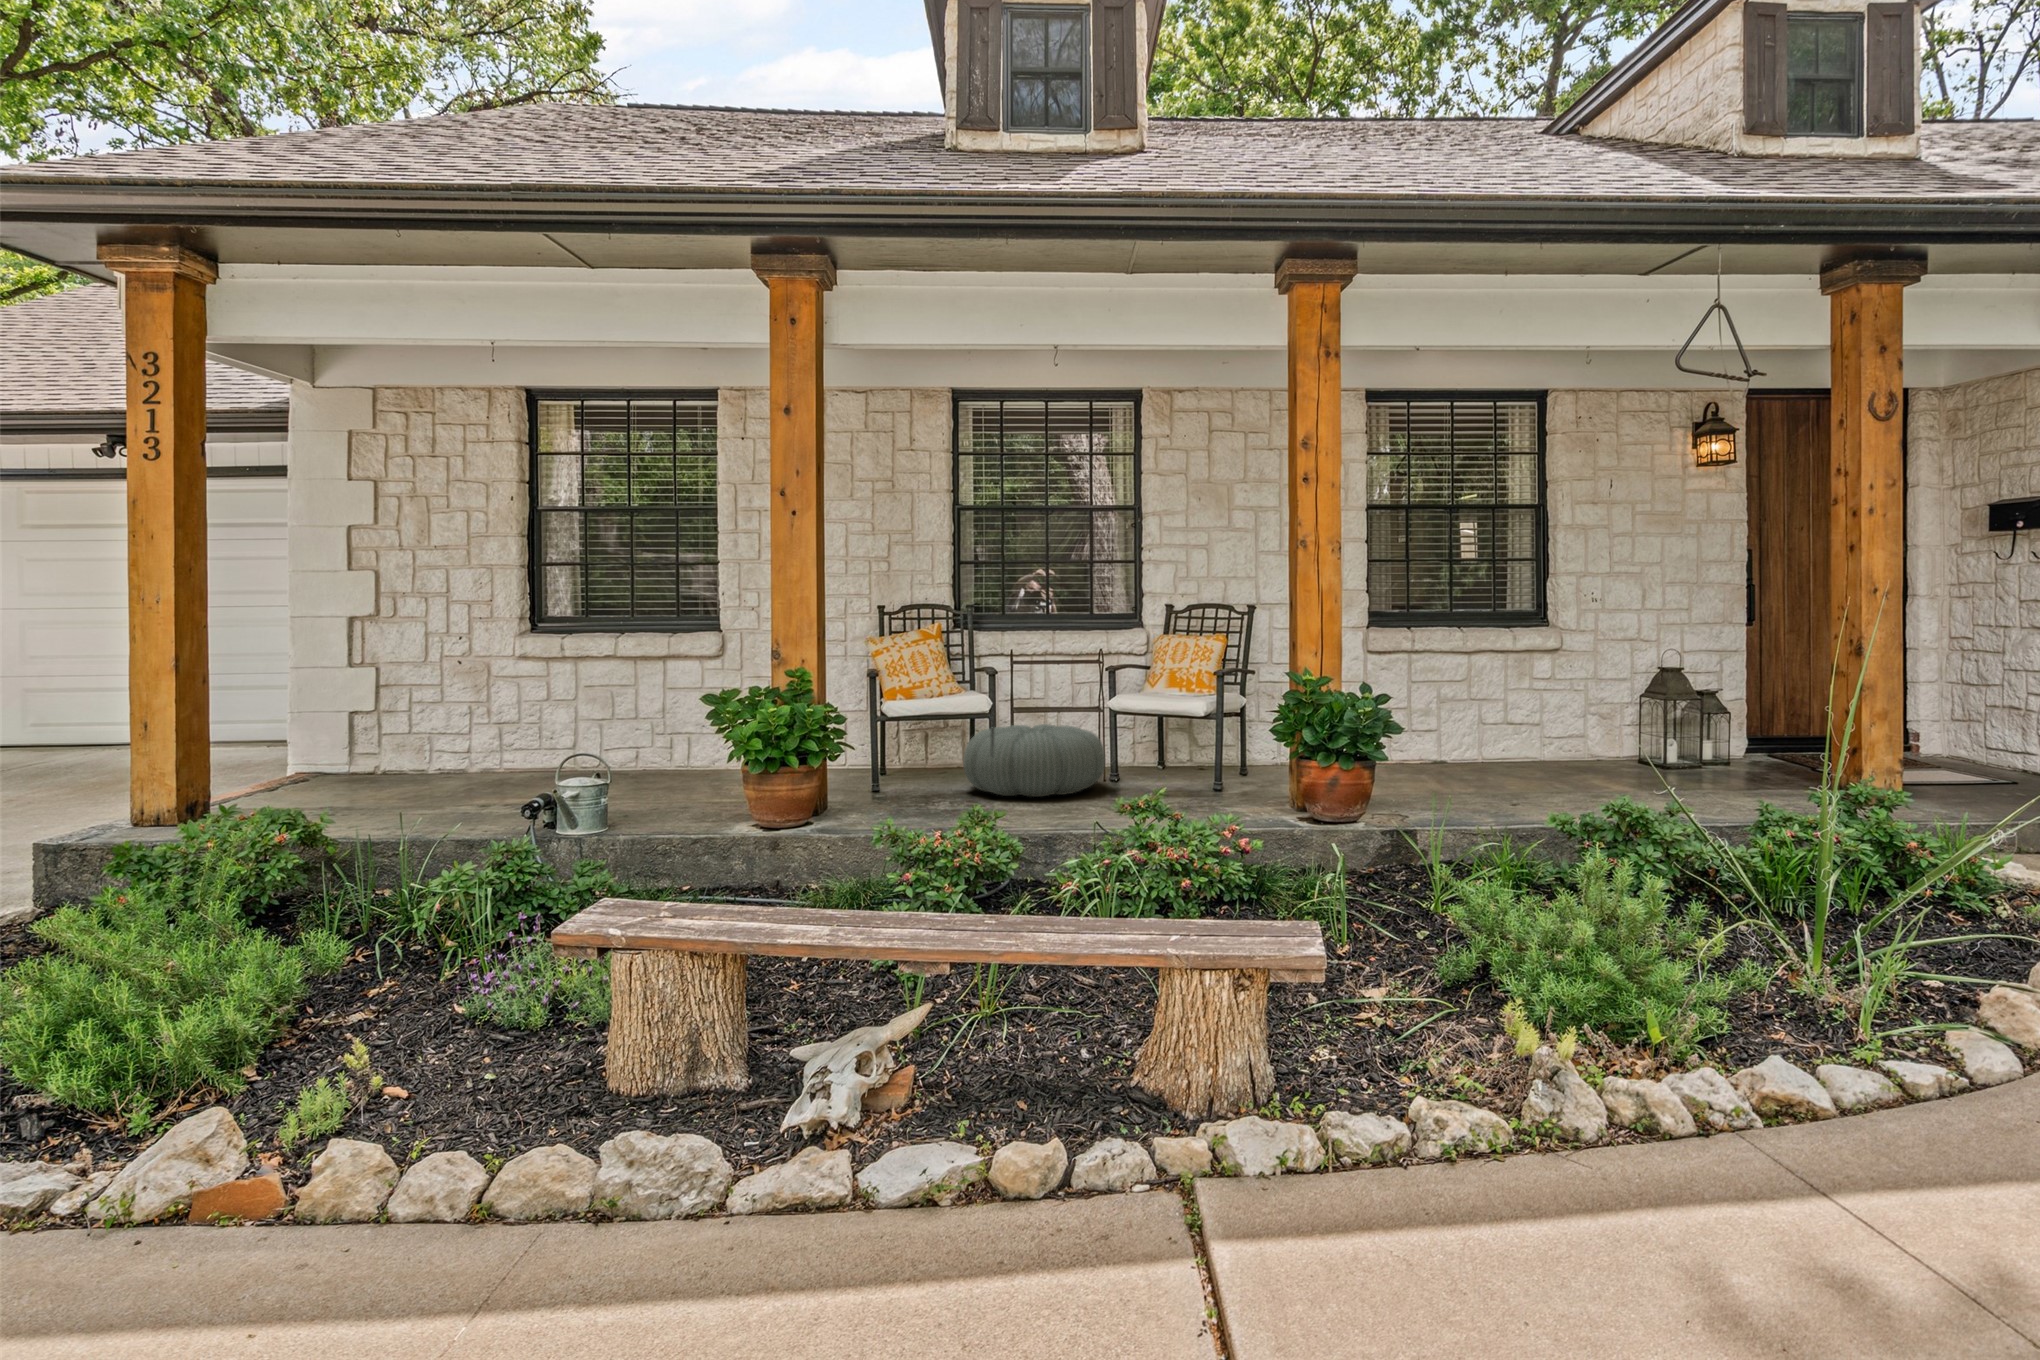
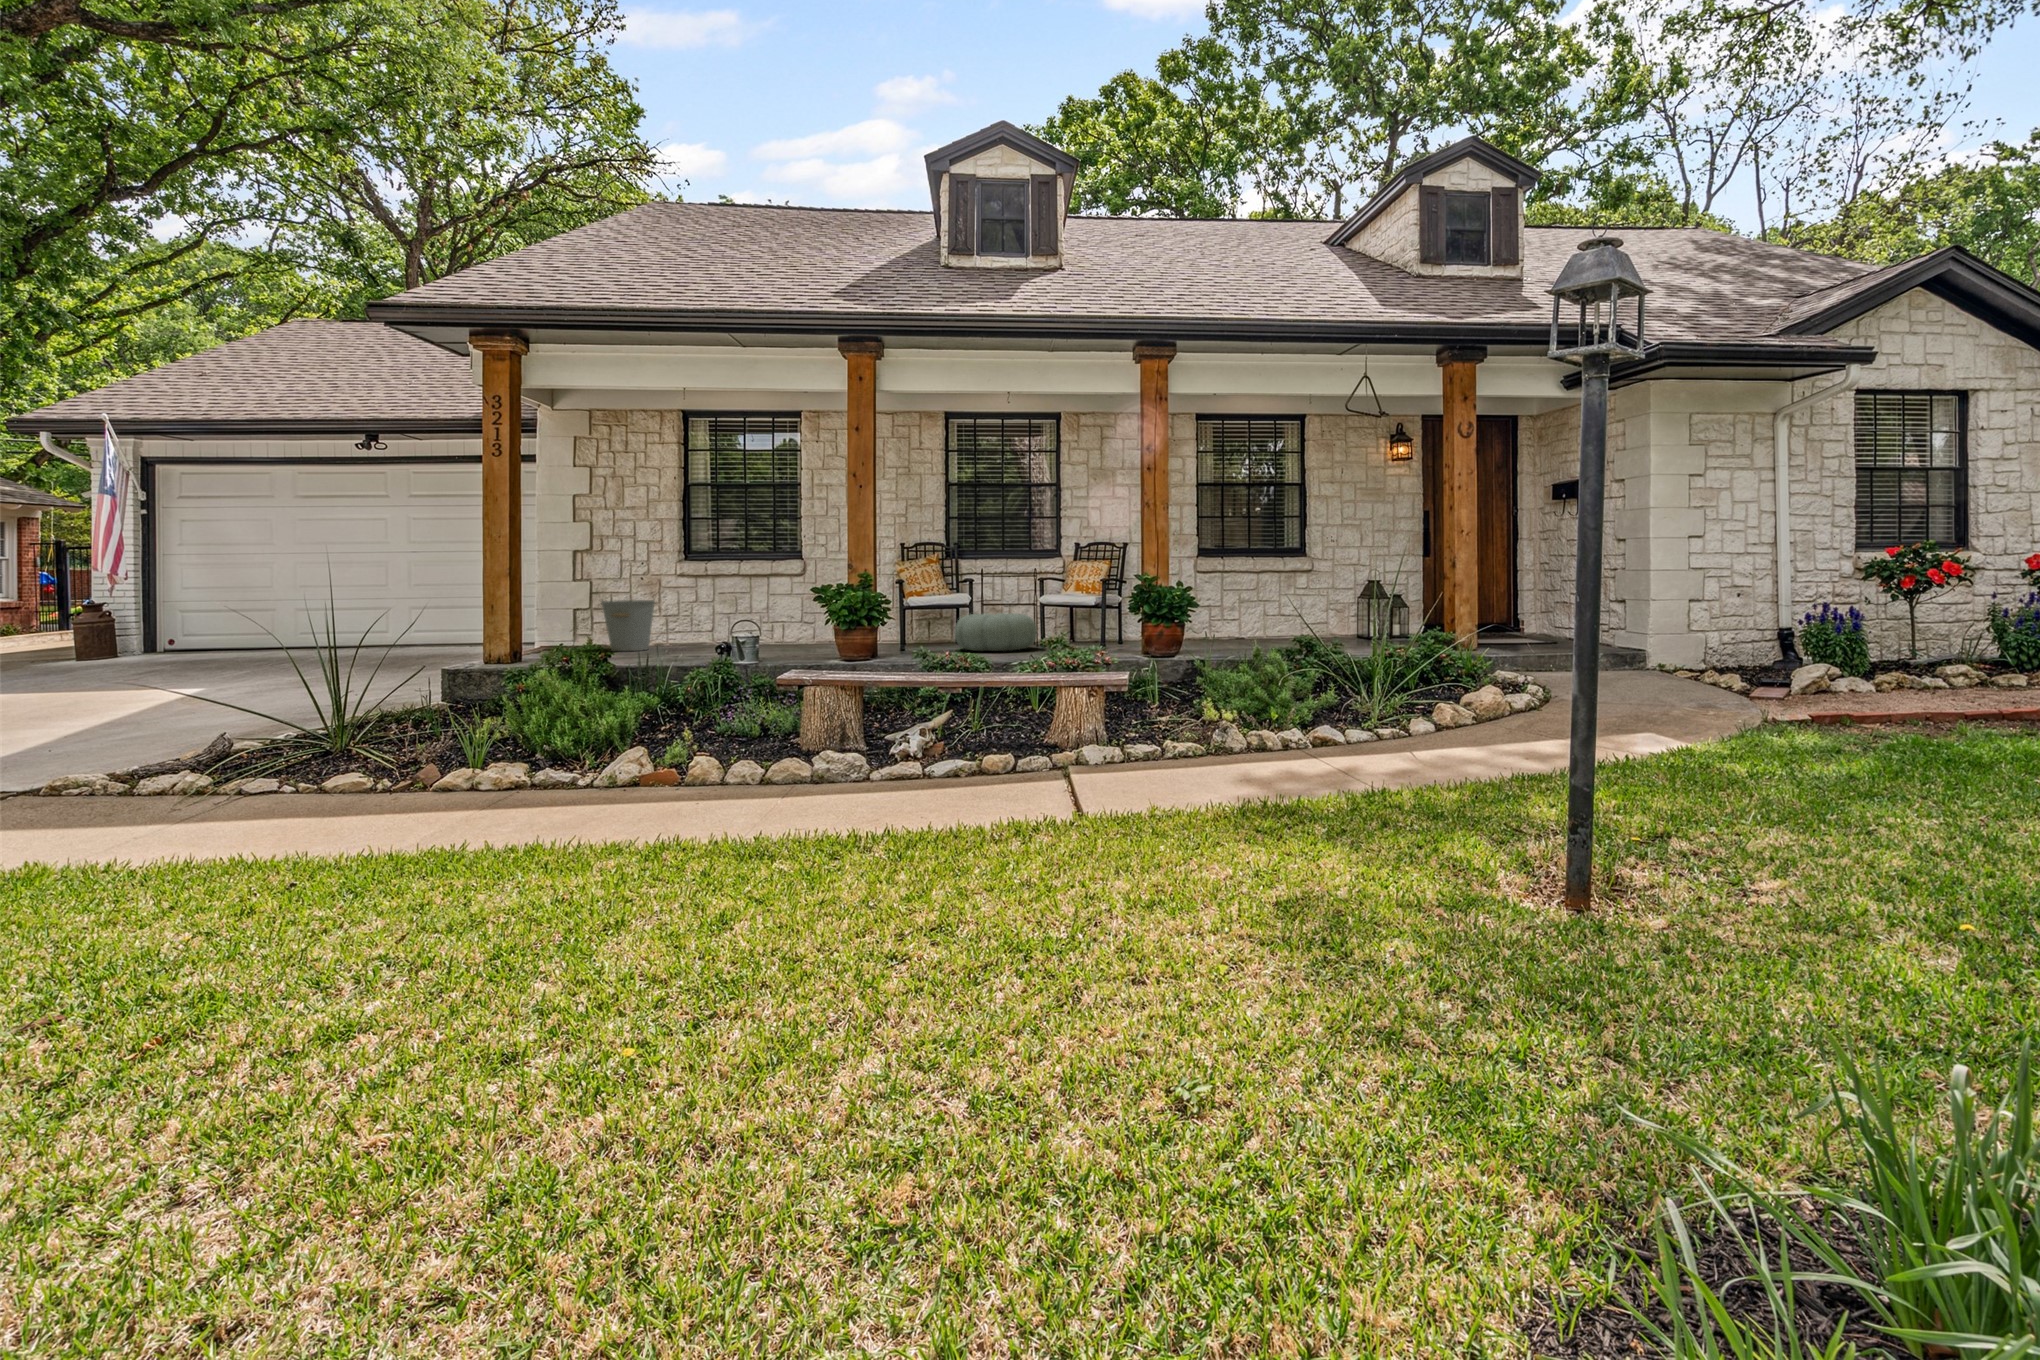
bucket: none [384,692,479,780] -> present [601,600,655,651]

